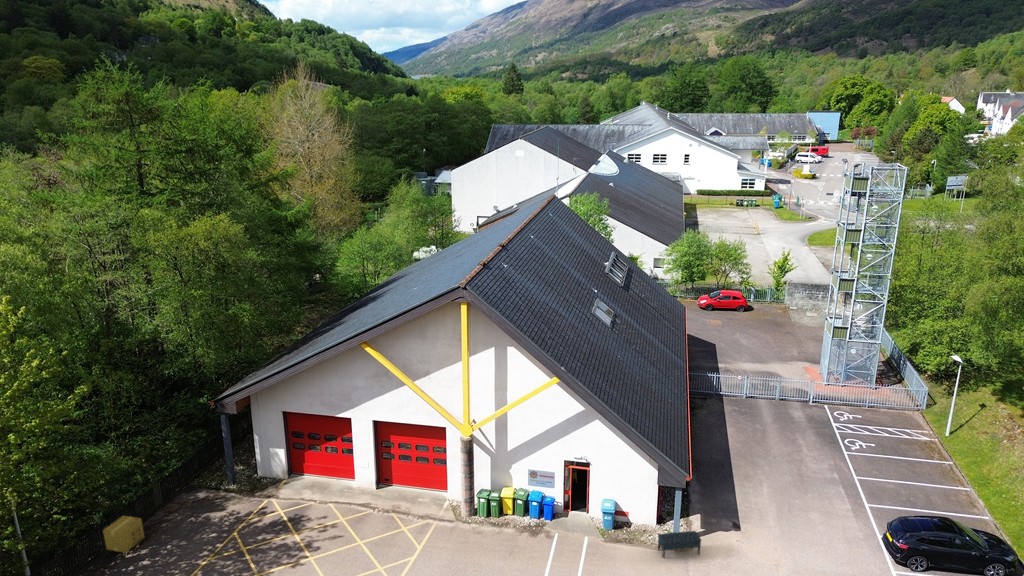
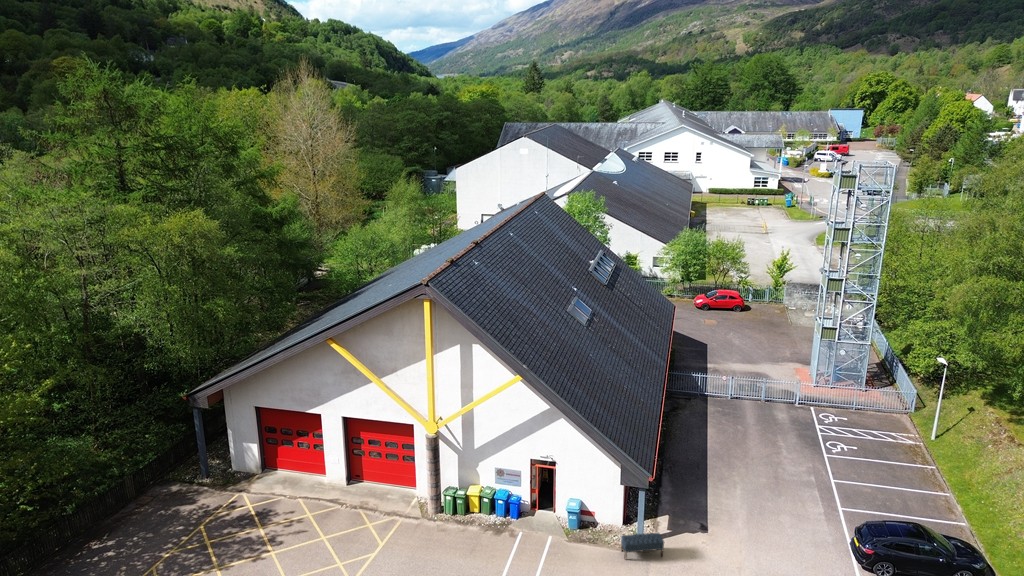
cardboard box: present [103,516,144,552] -> none [71,507,113,544]

